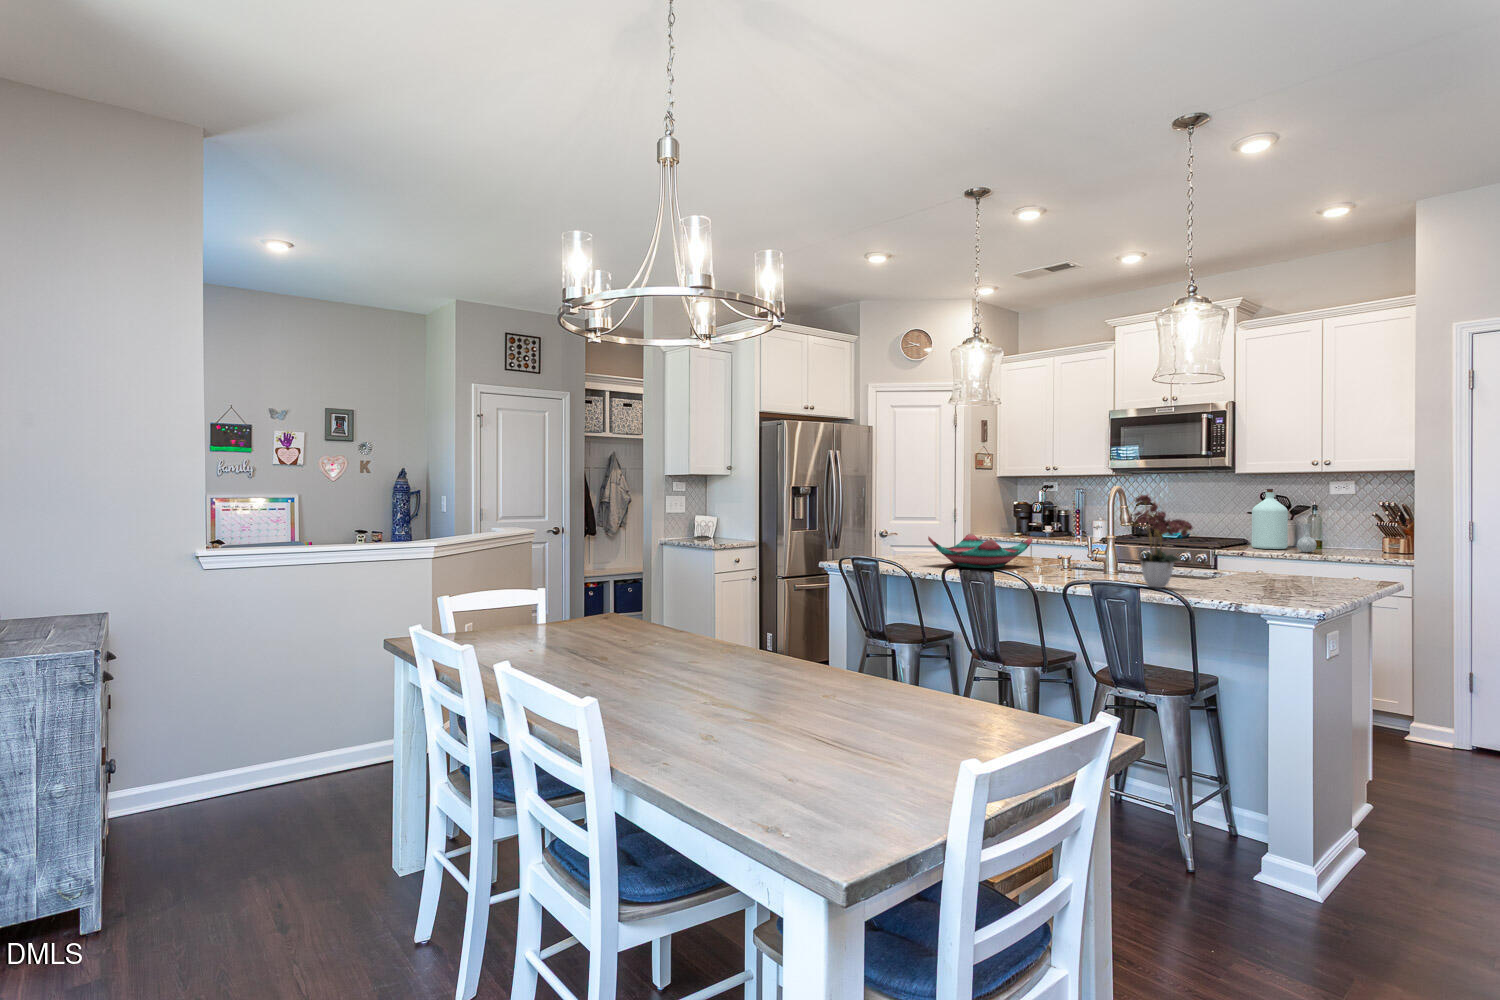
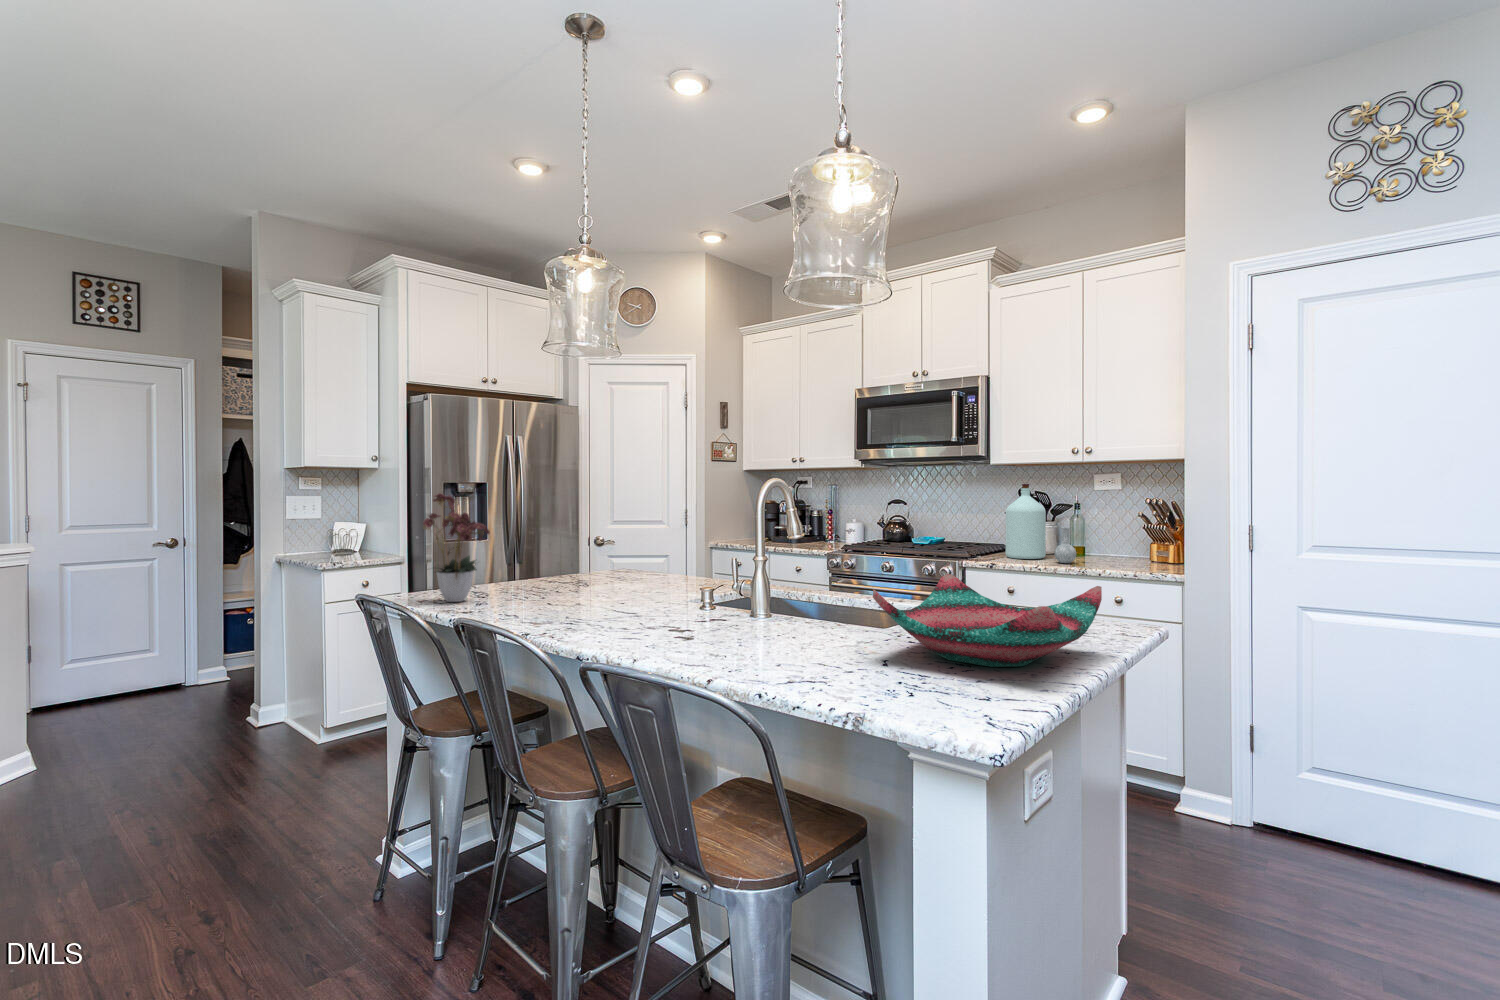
flower arrangement: present [1128,494,1193,588] -> present [423,493,490,602]
decorative bowl: present [928,534,1033,568] -> present [873,574,1102,667]

